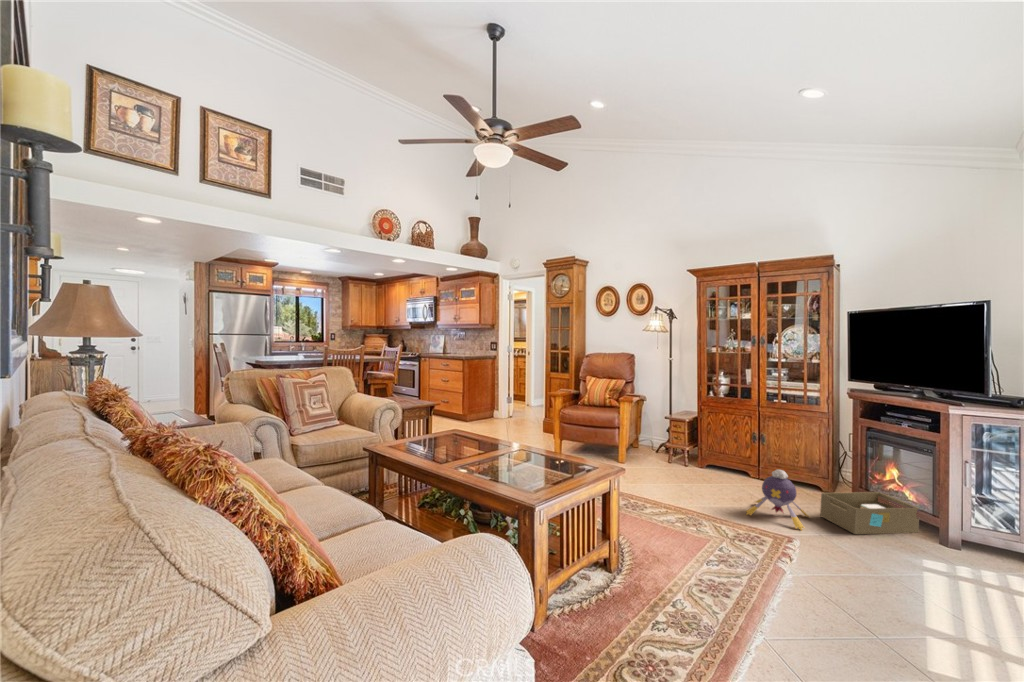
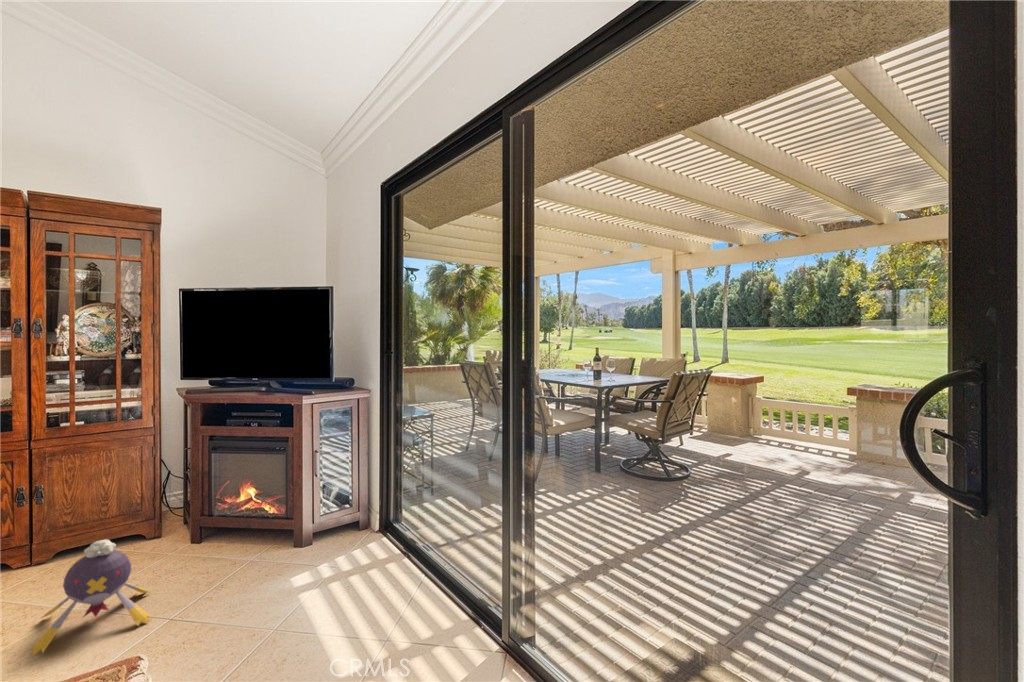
storage box: present [820,492,920,534] -> none [162,513,273,584]

